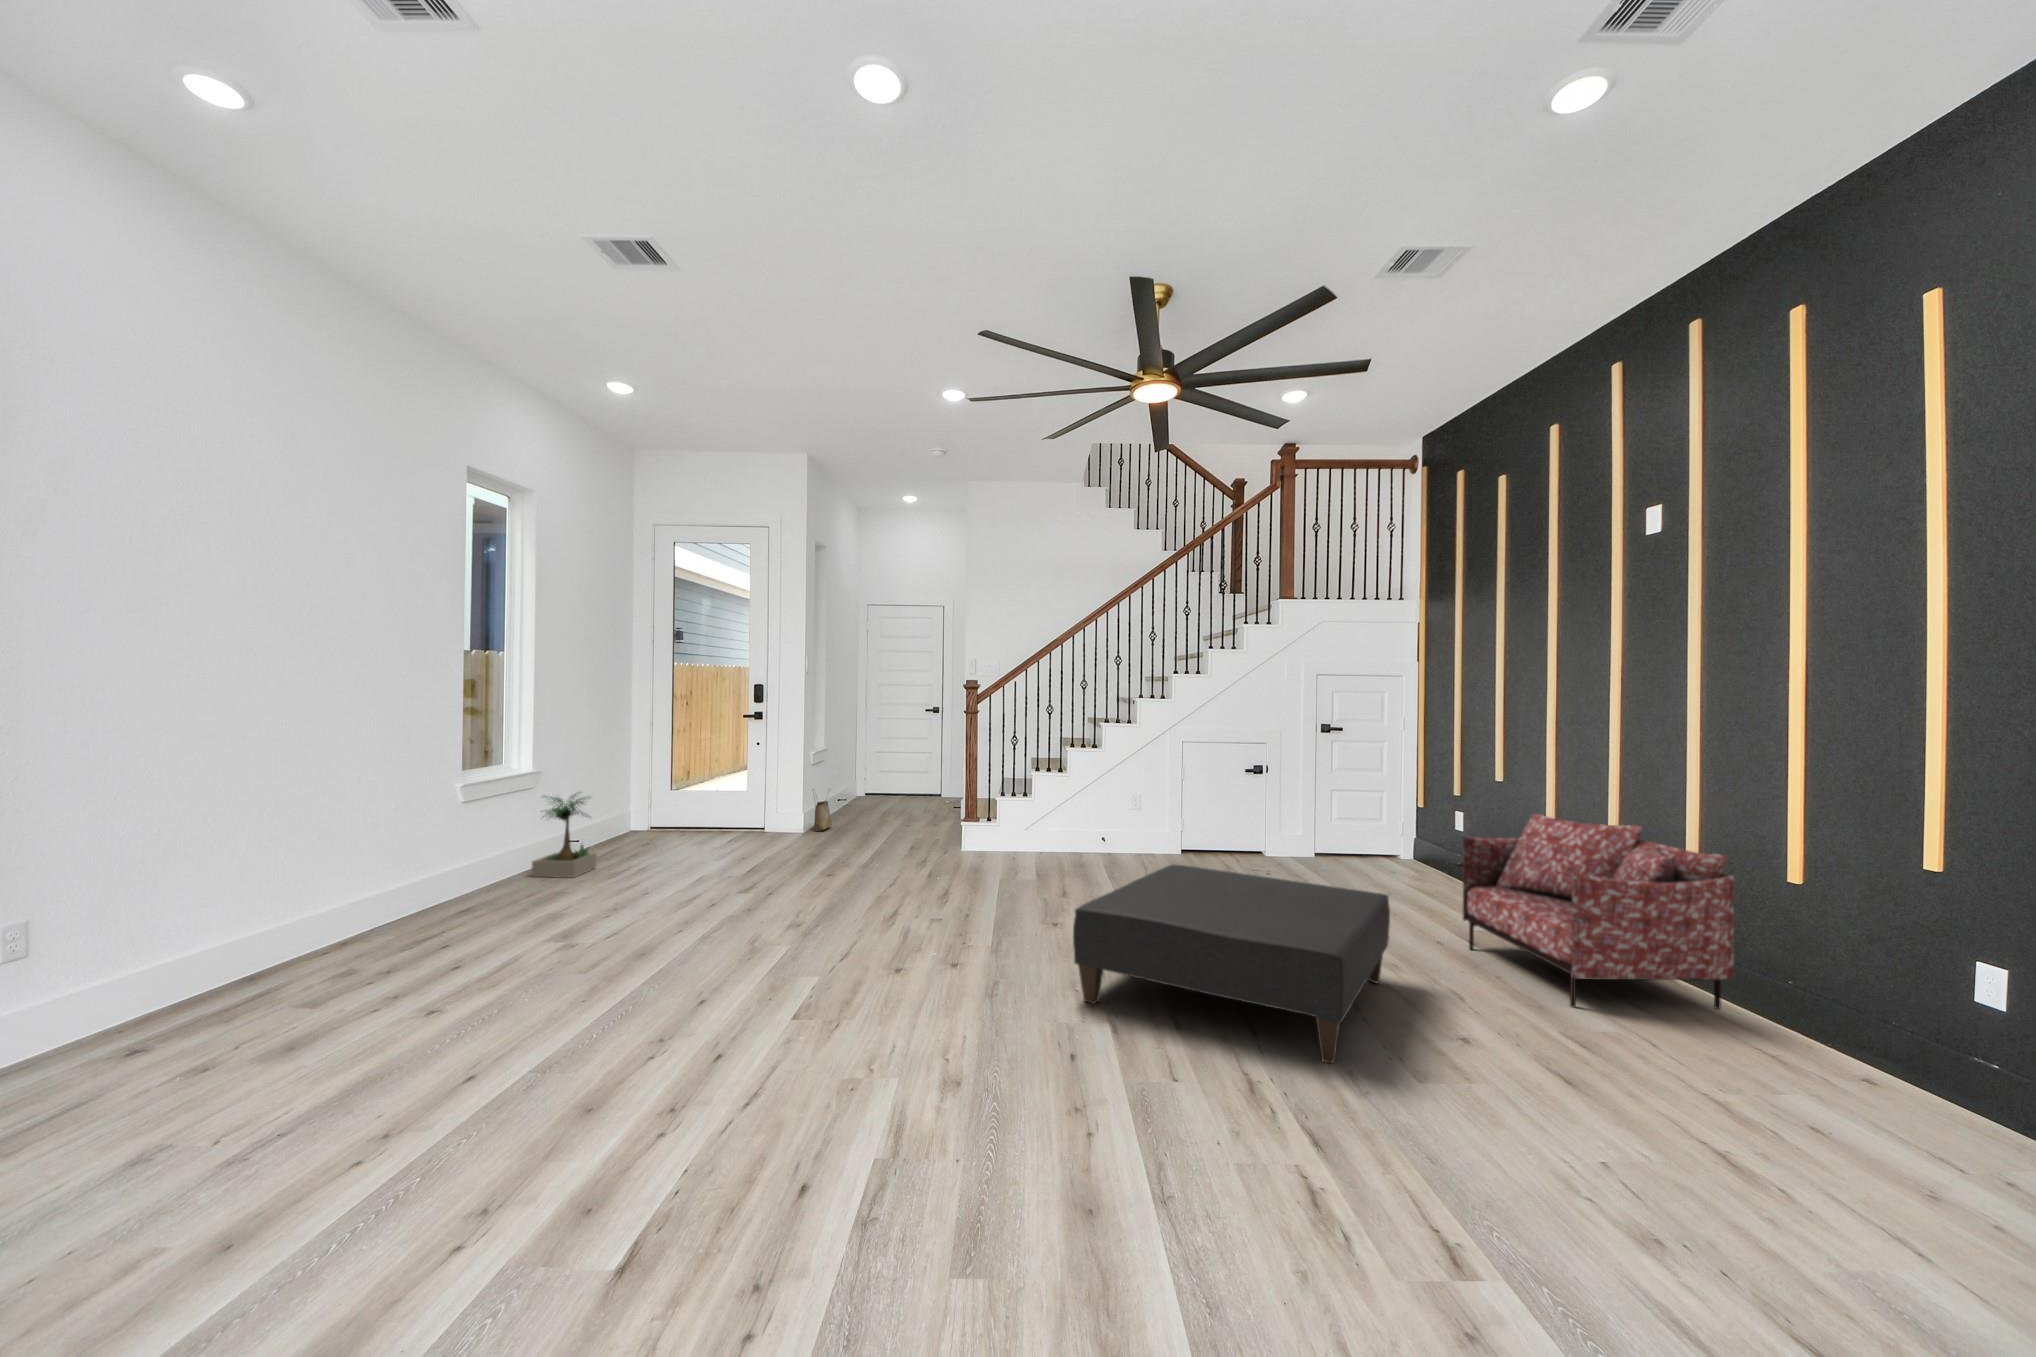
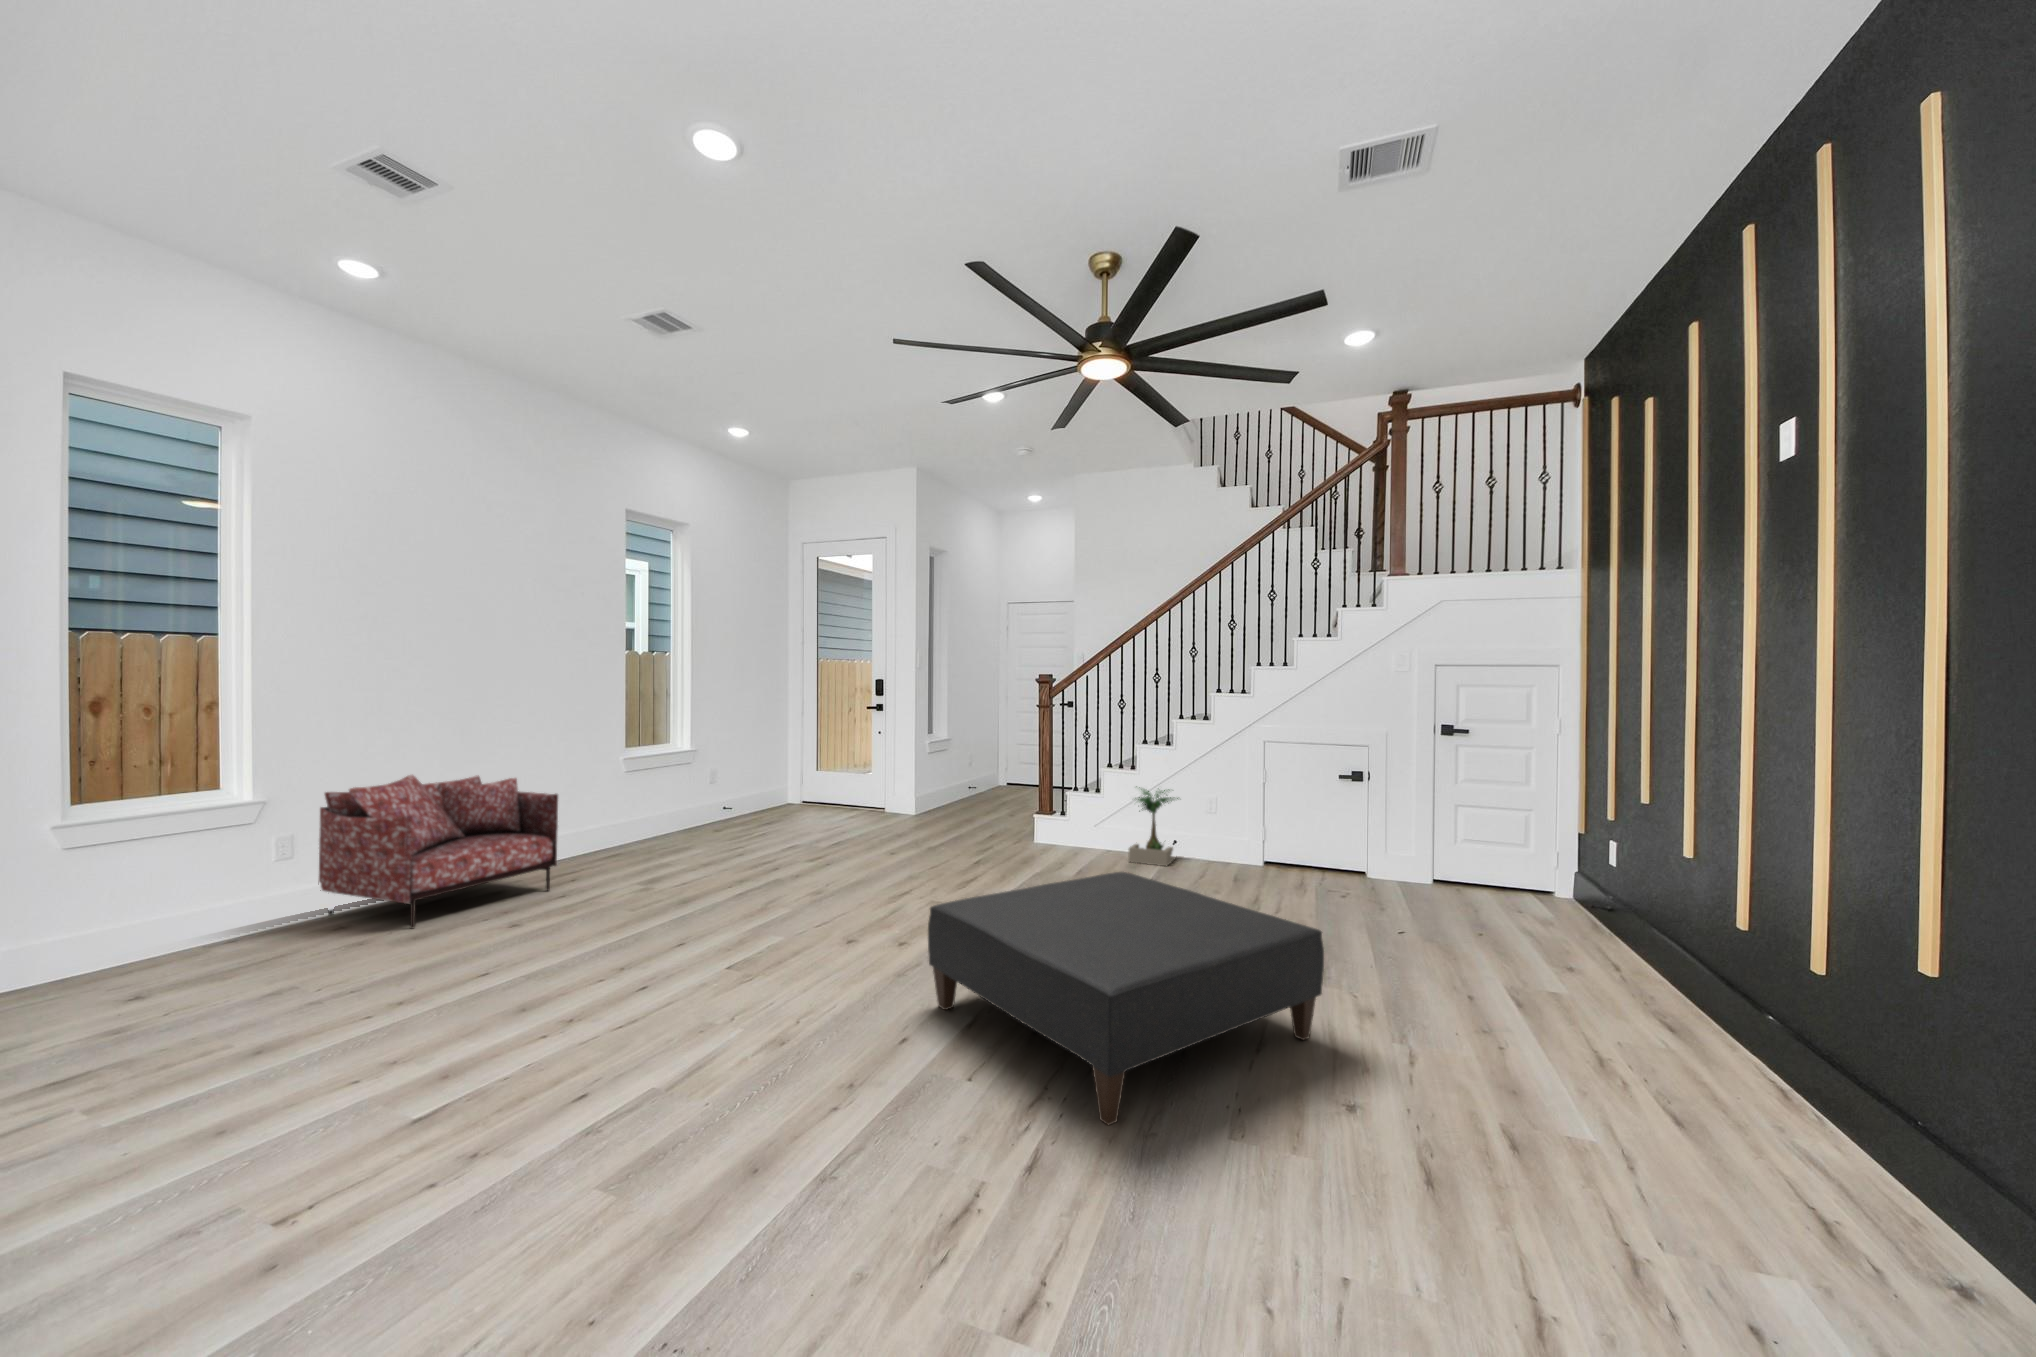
woven basket: present [813,789,832,831] -> none [930,776,951,816]
potted plant: present [531,792,597,878] -> present [1129,786,1178,866]
armchair: present [1463,814,1734,1009] -> present [319,775,558,929]

